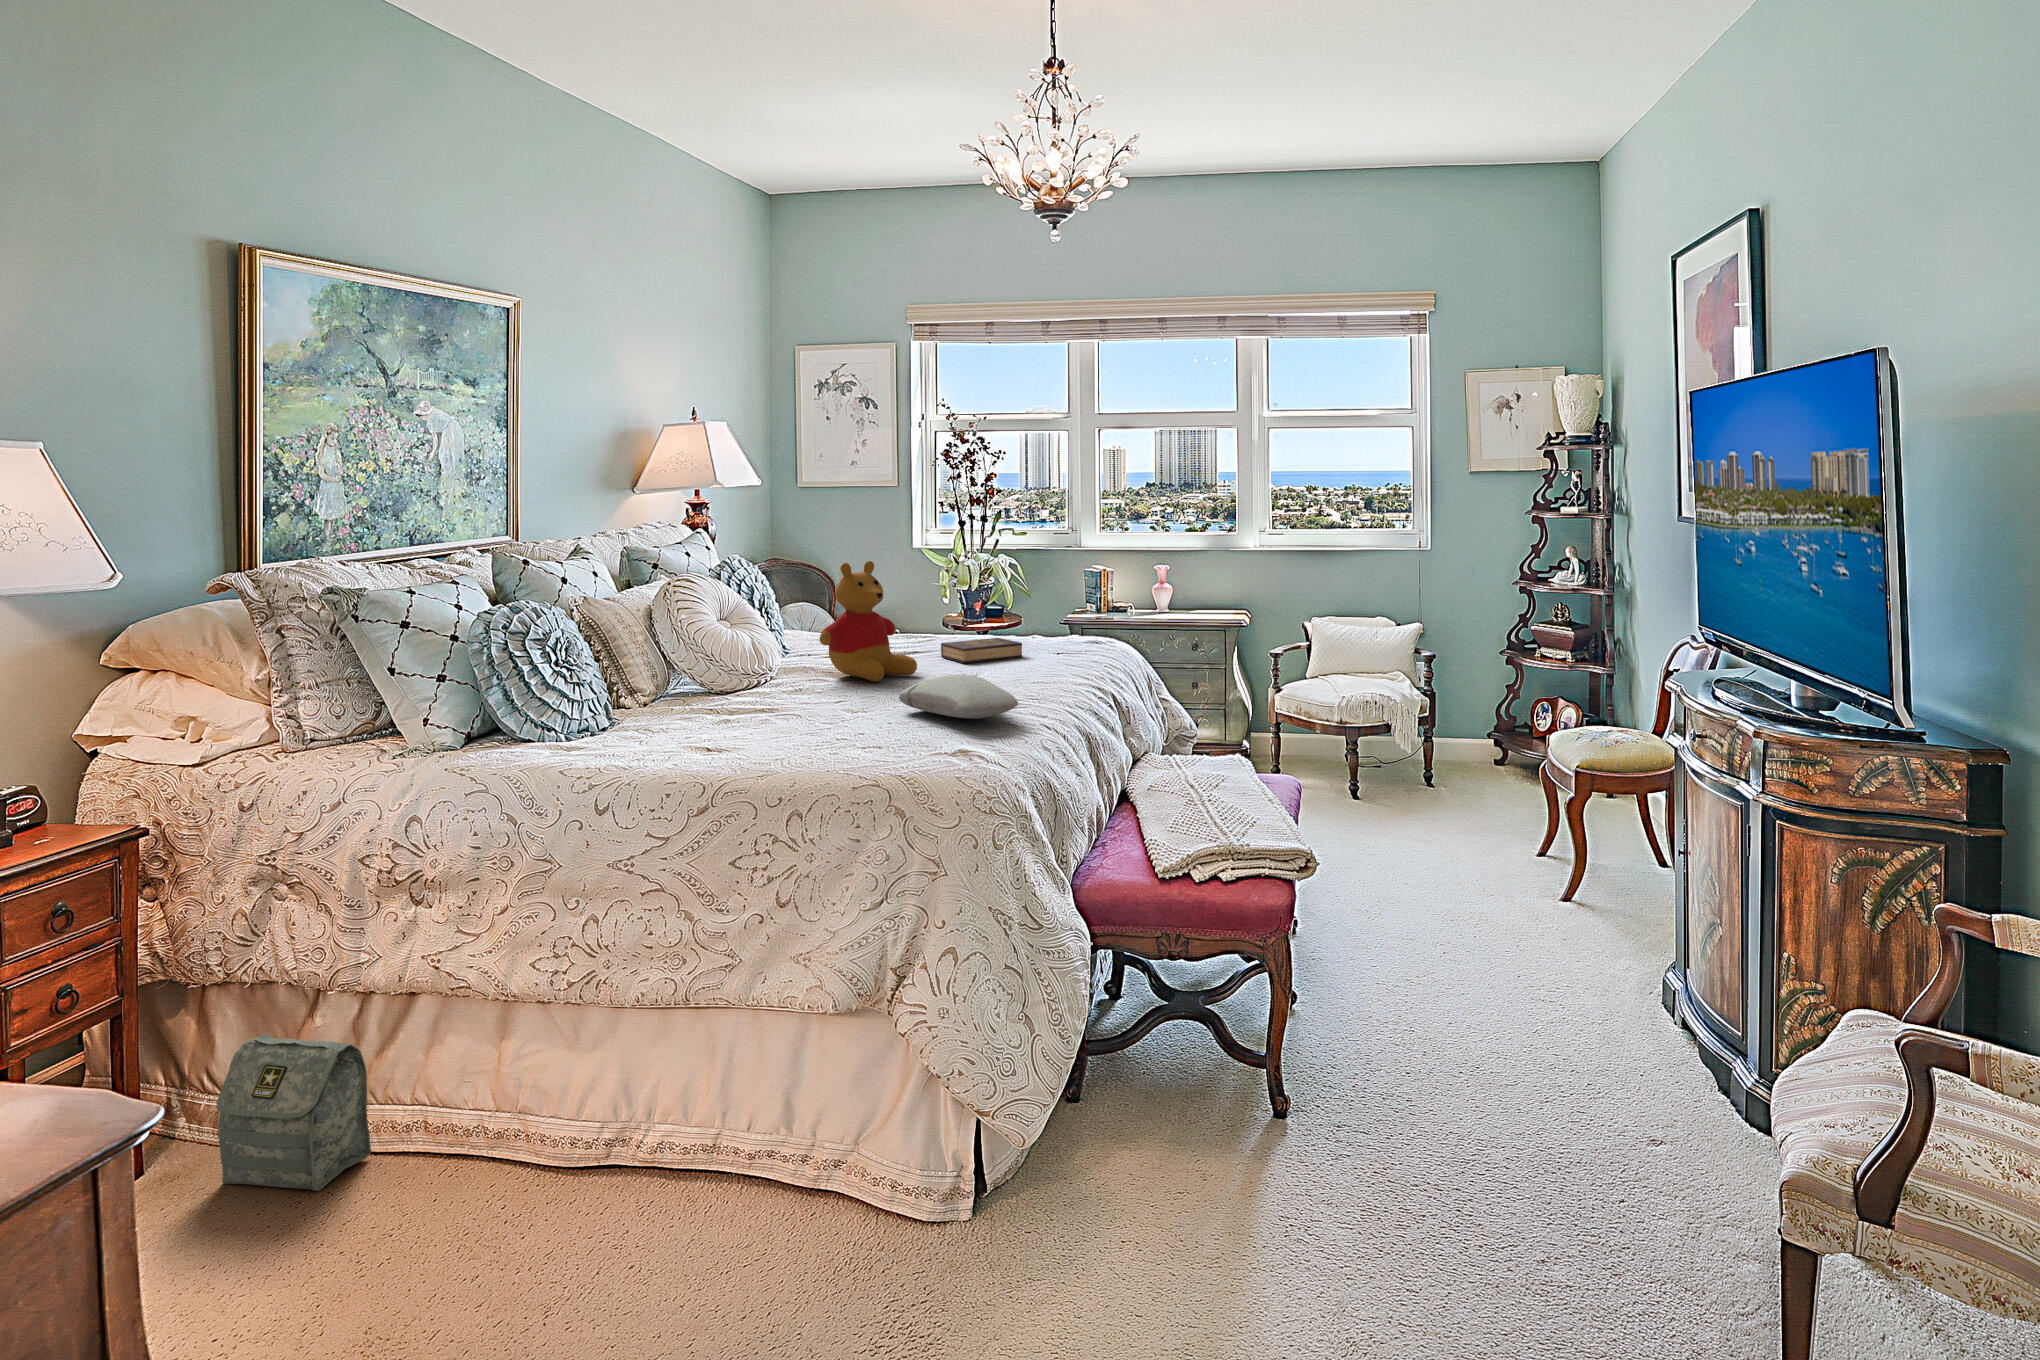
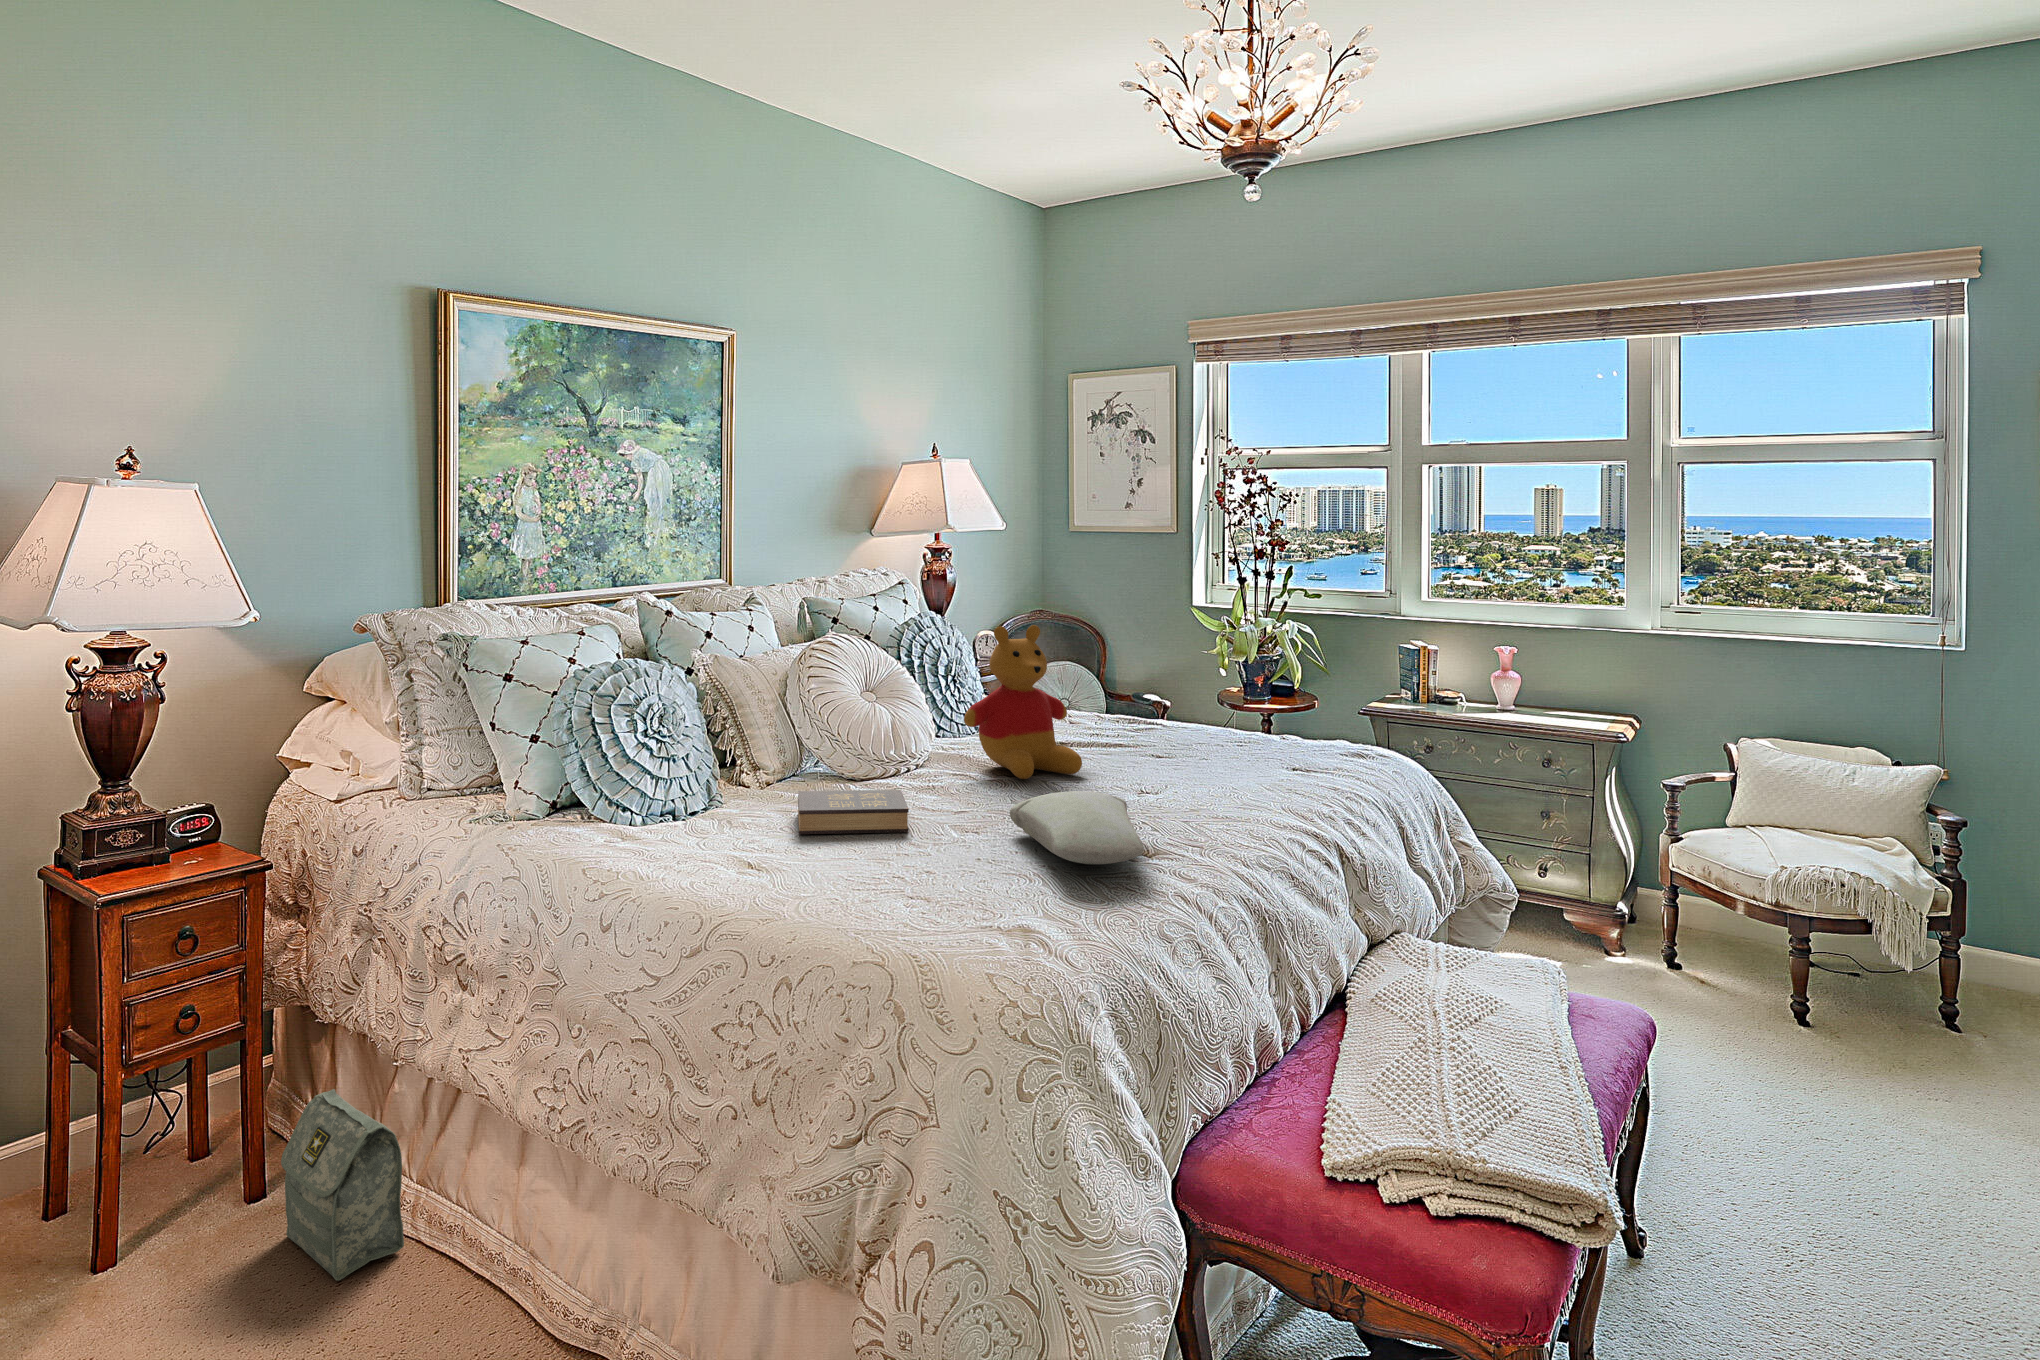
hardback book: present [941,638,1022,663] -> present [798,790,909,834]

